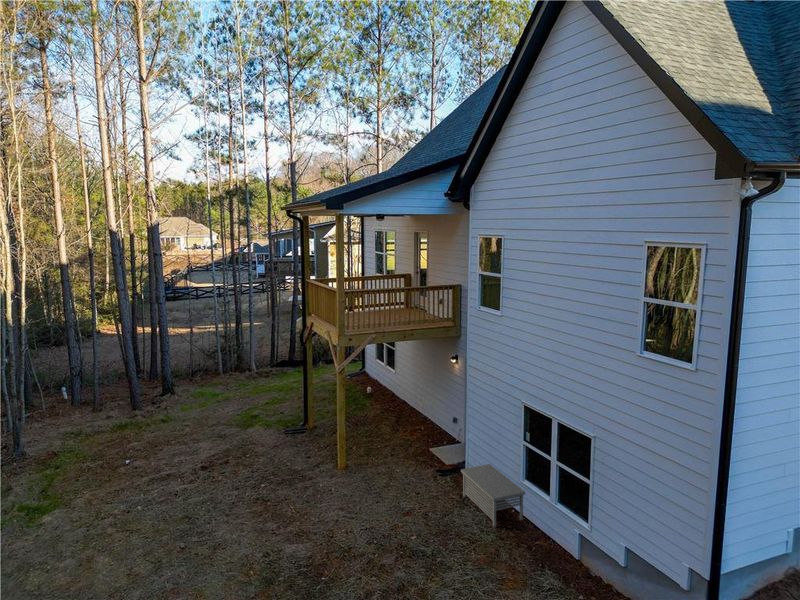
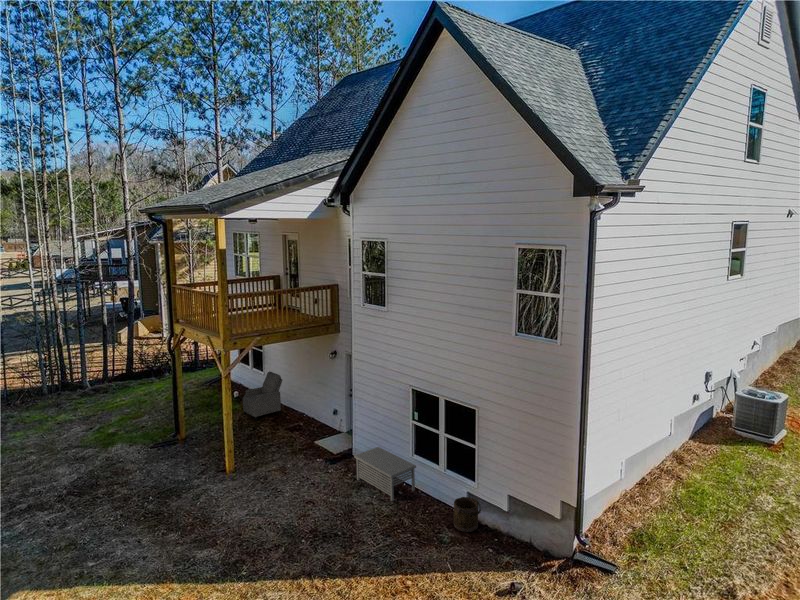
chair: none [373,371,412,419] -> present [243,372,282,421]
bucket: none [557,539,591,582] -> present [453,497,481,532]

